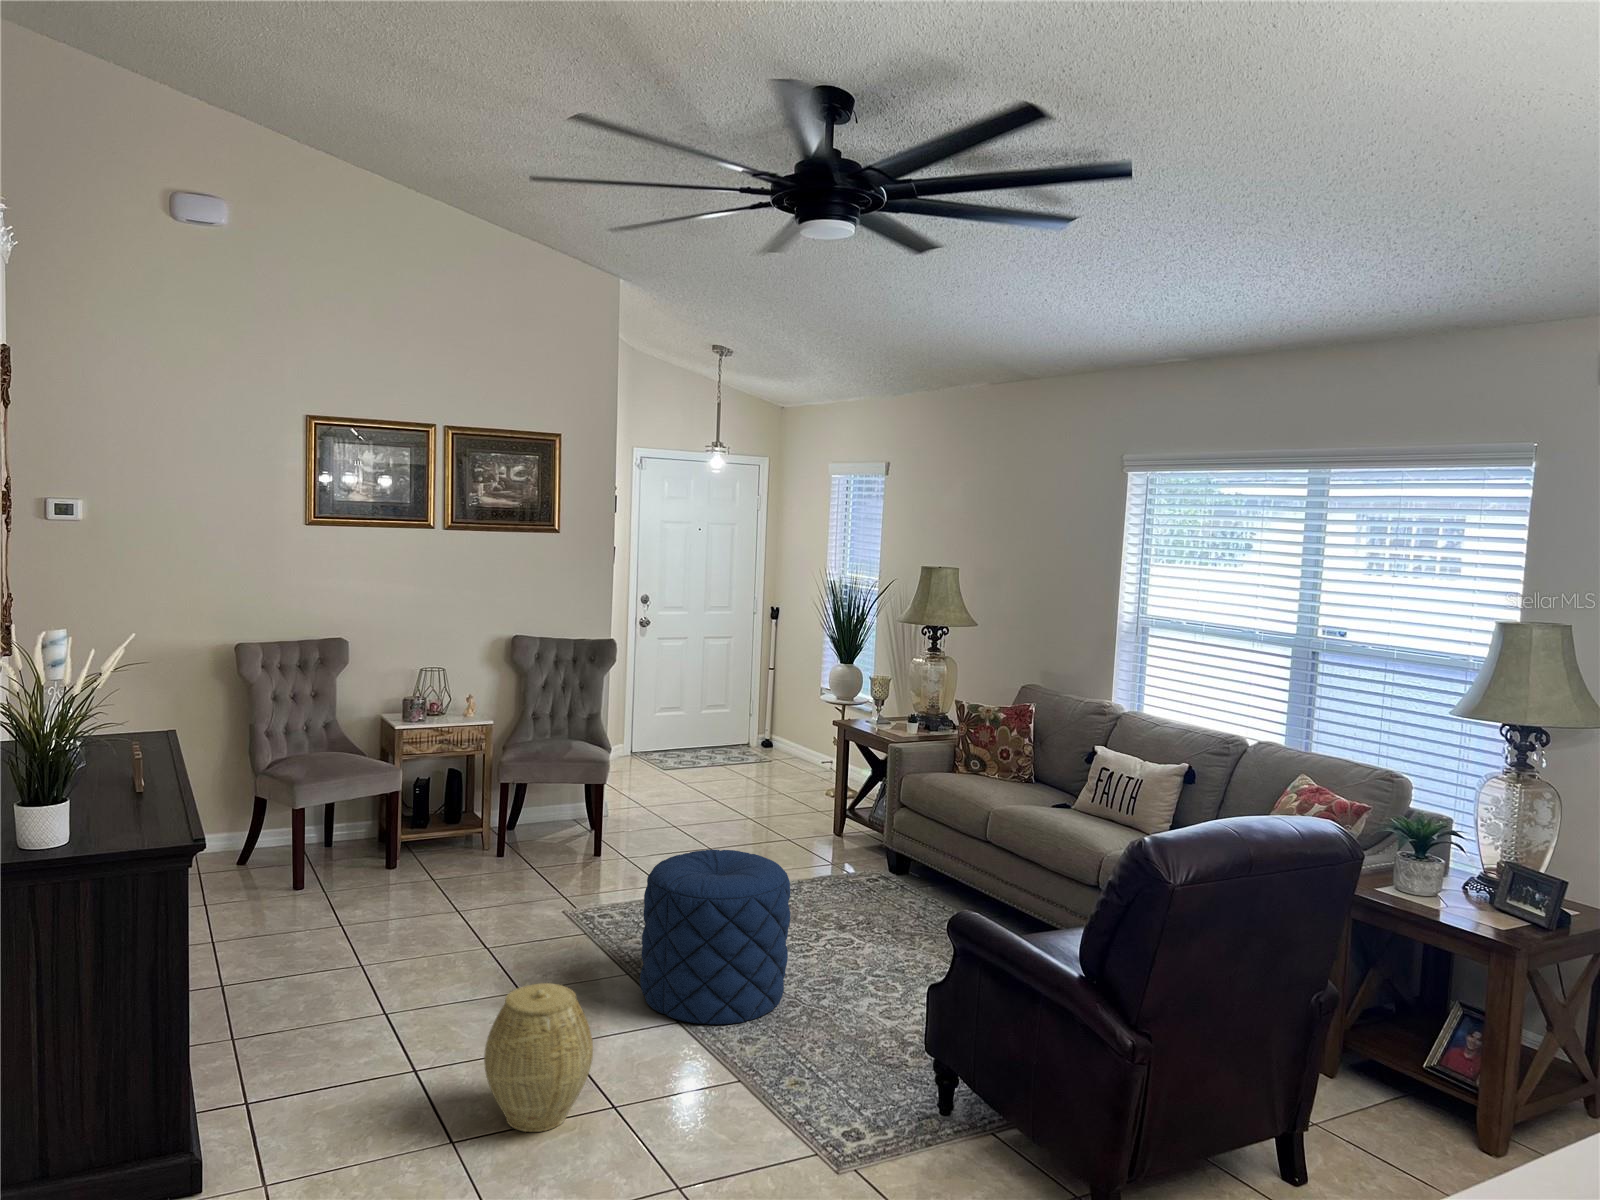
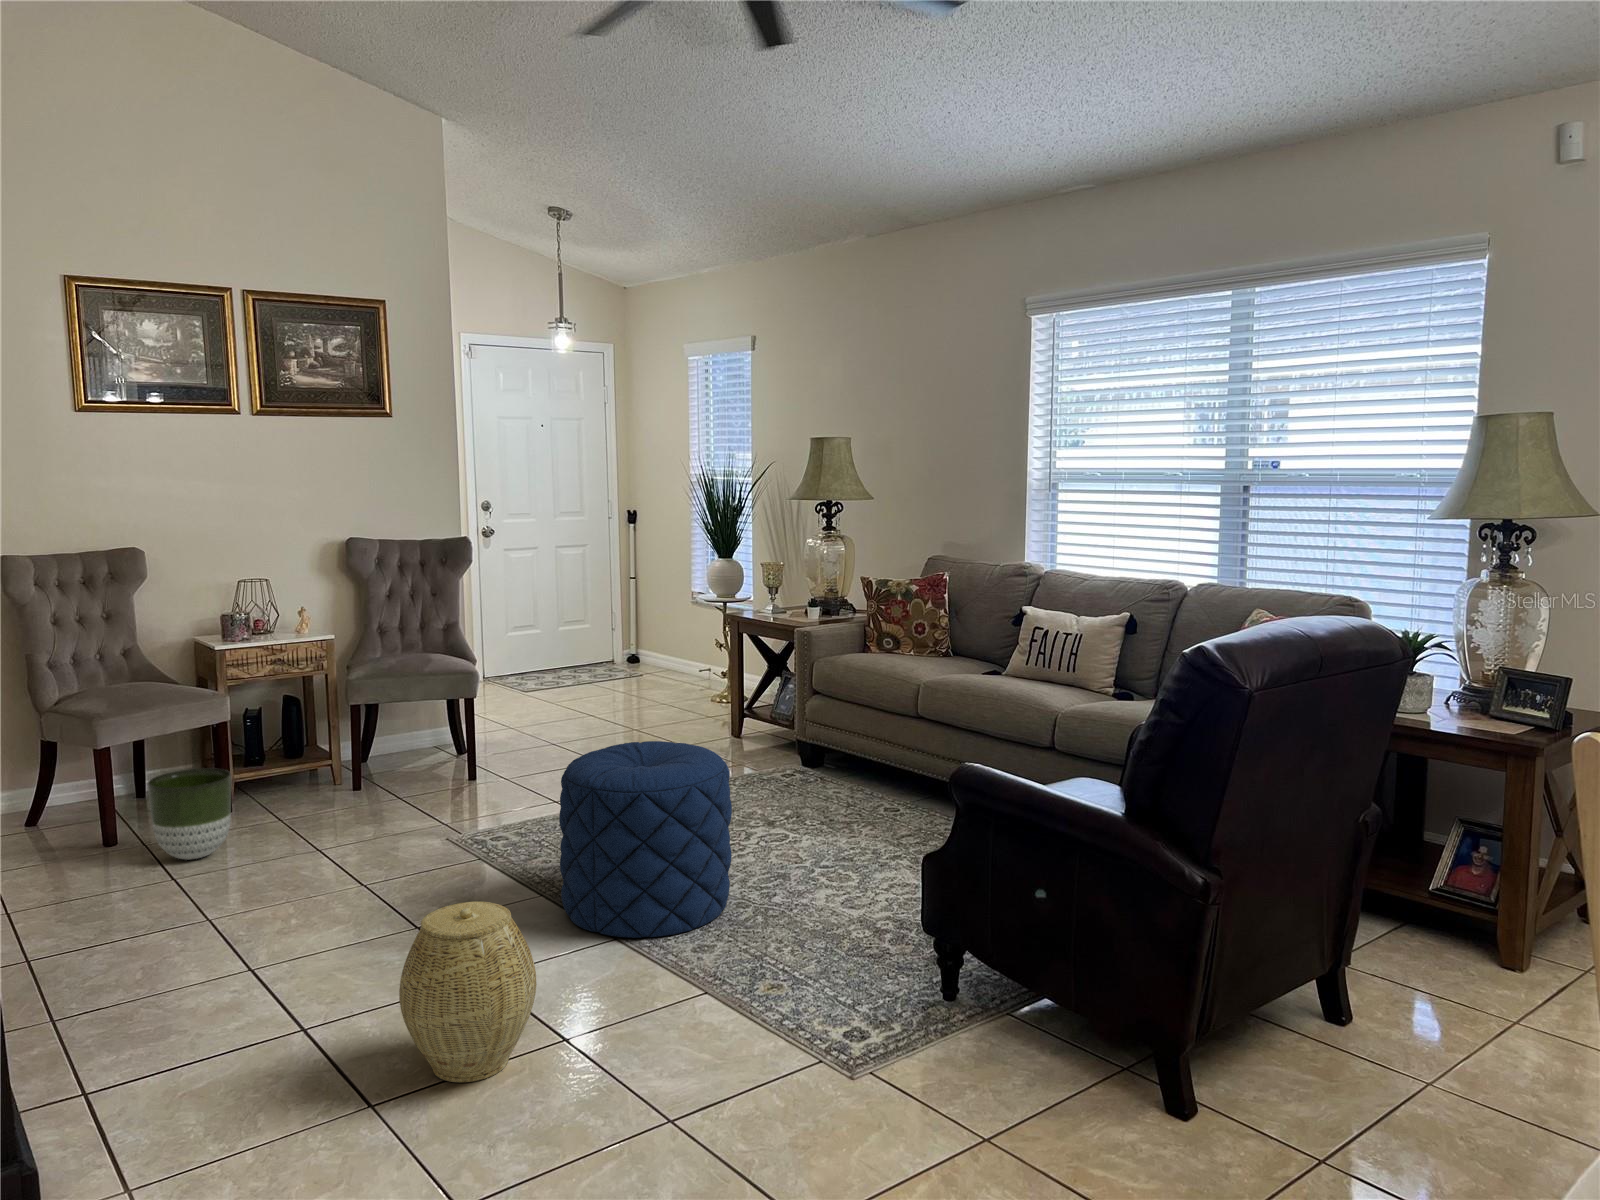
planter: none [329,832,395,909] -> present [148,768,231,860]

